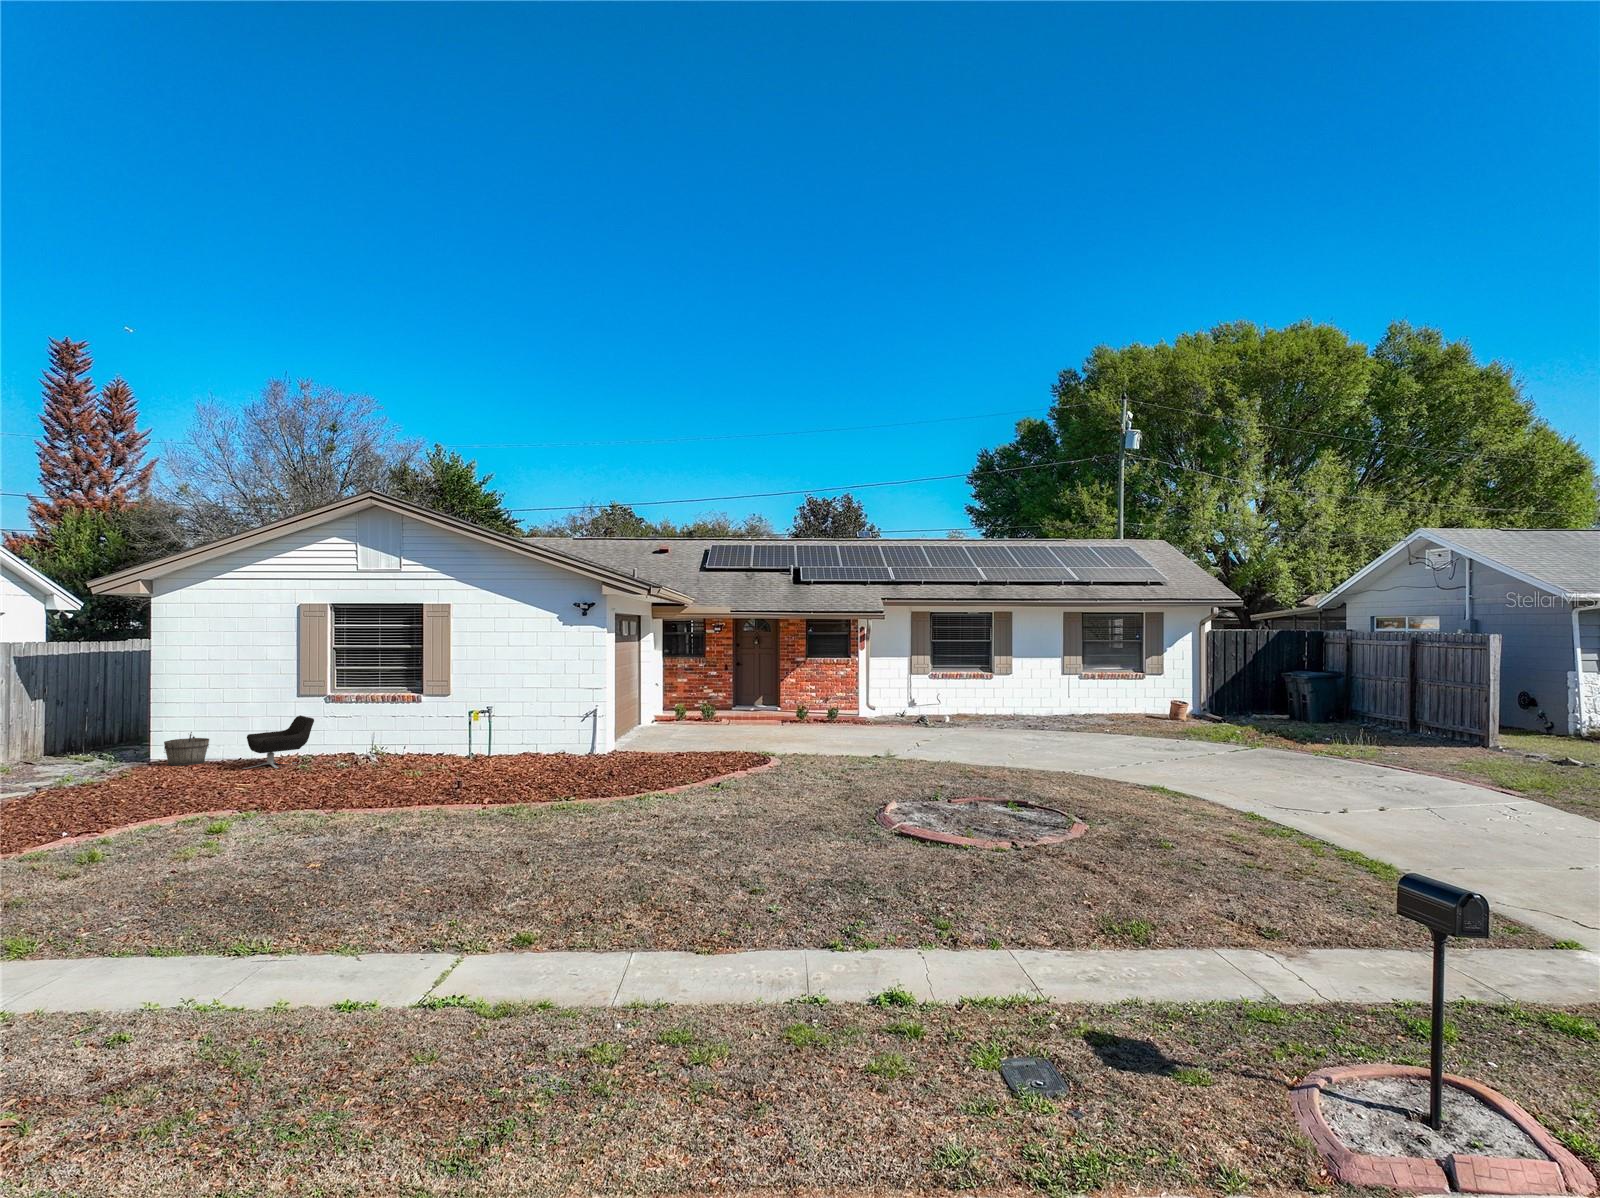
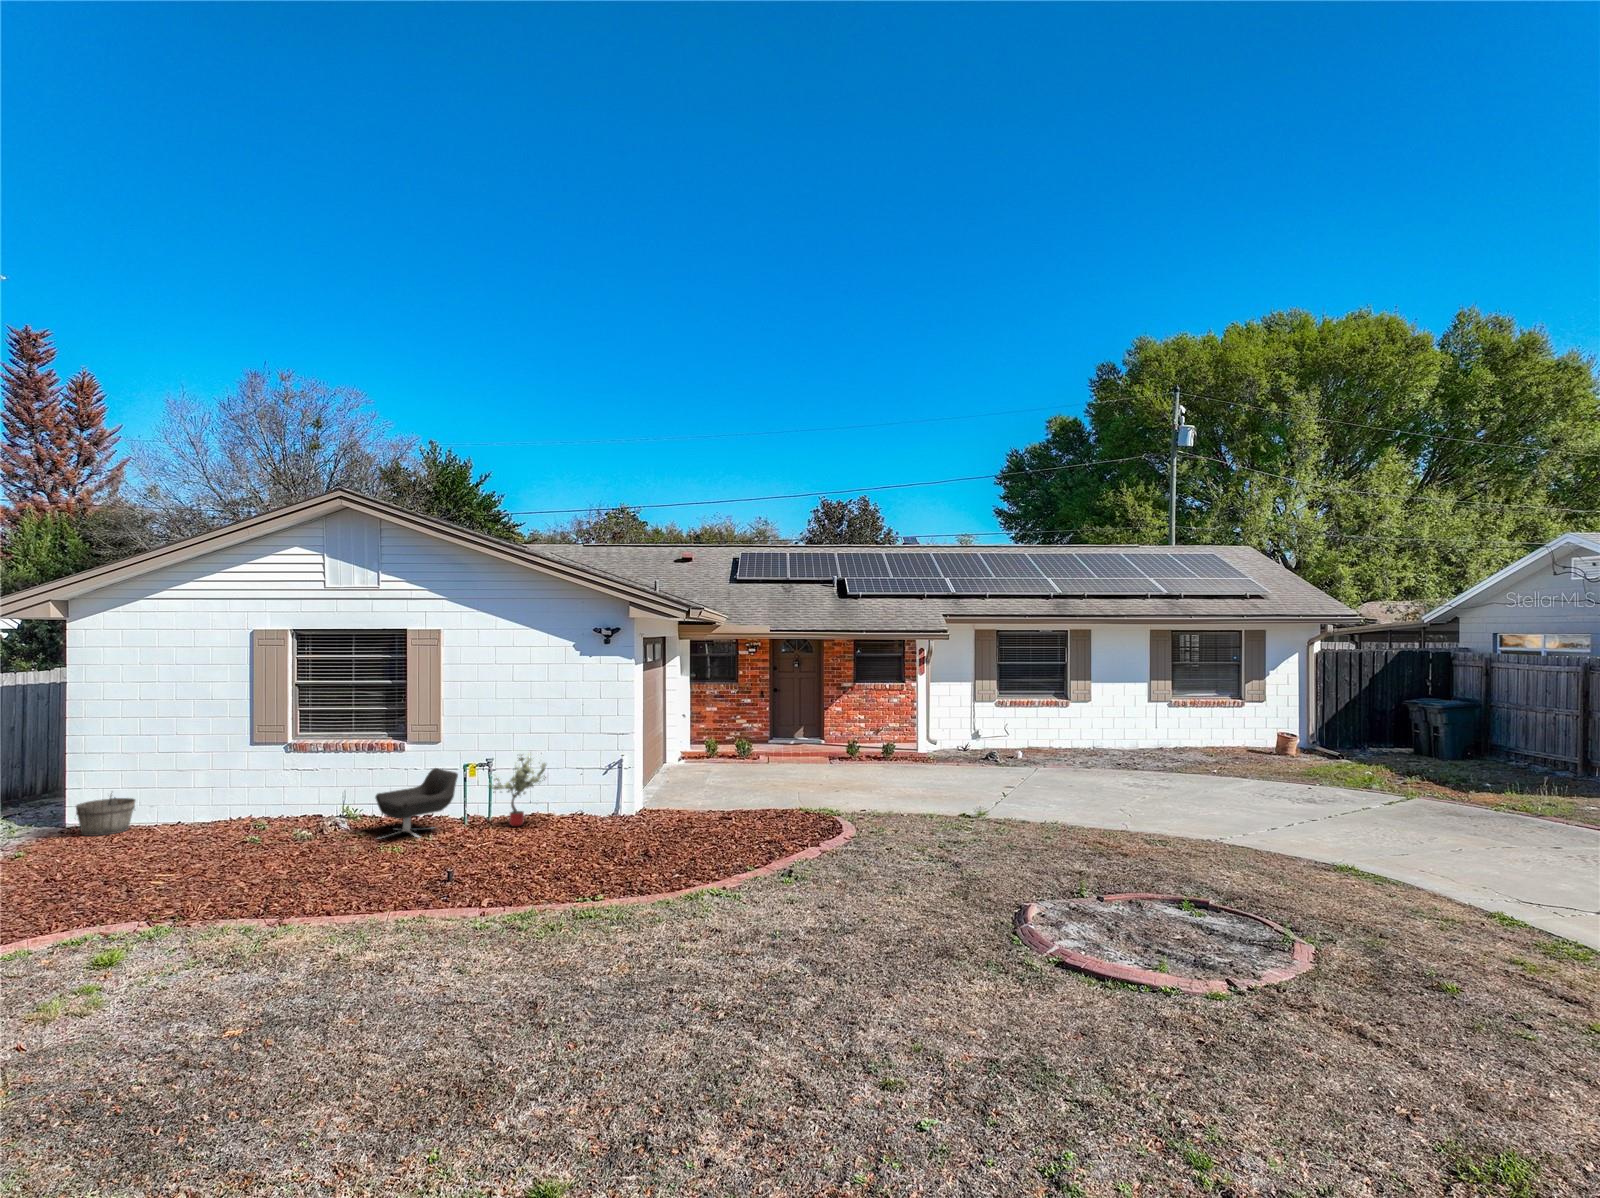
potted tree: none [487,703,536,762] -> present [489,754,546,827]
lounge chair: present [243,715,314,769] -> present [375,768,458,837]

